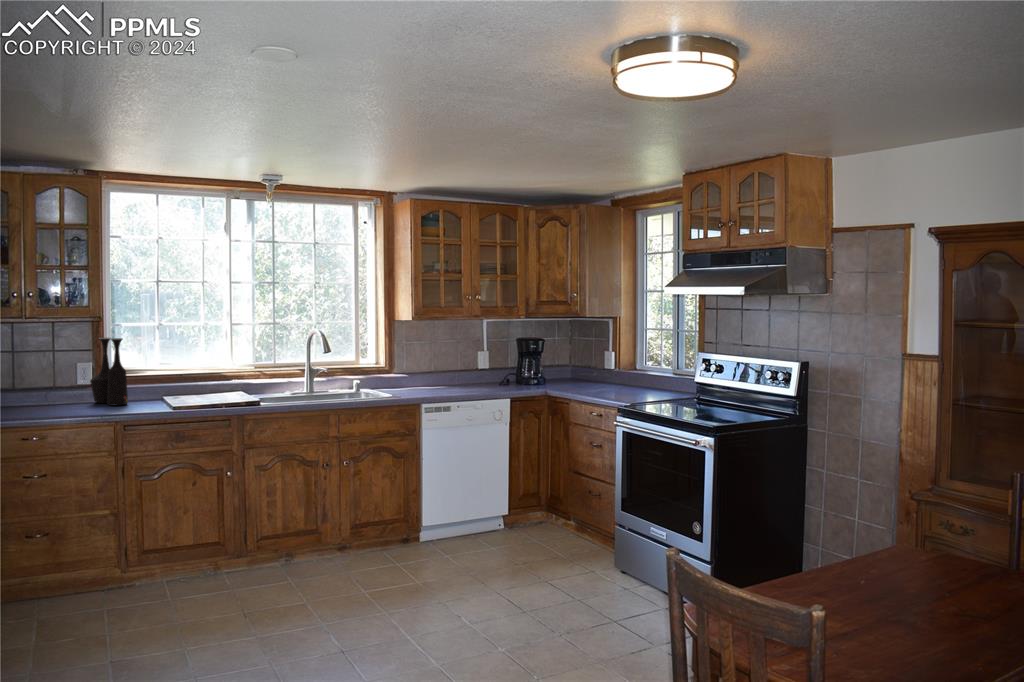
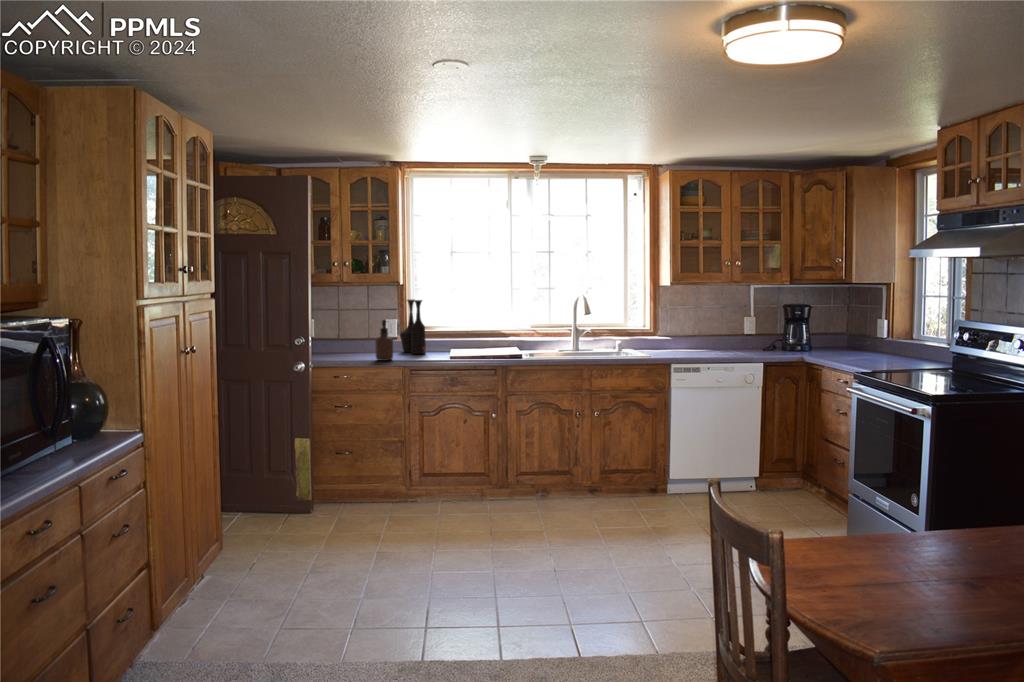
soap dispenser: none [59,364,85,416] -> present [375,320,393,361]

